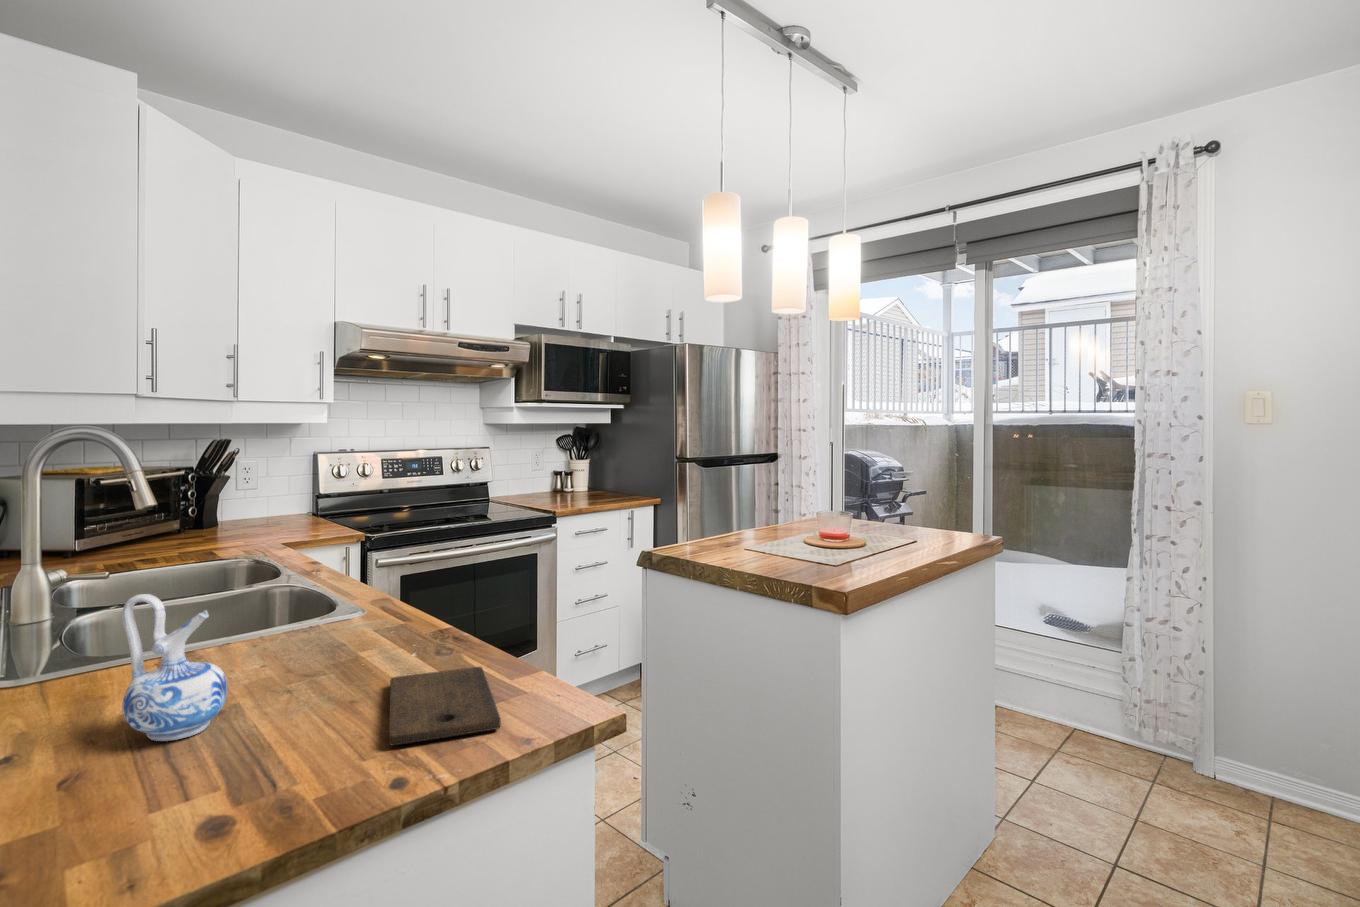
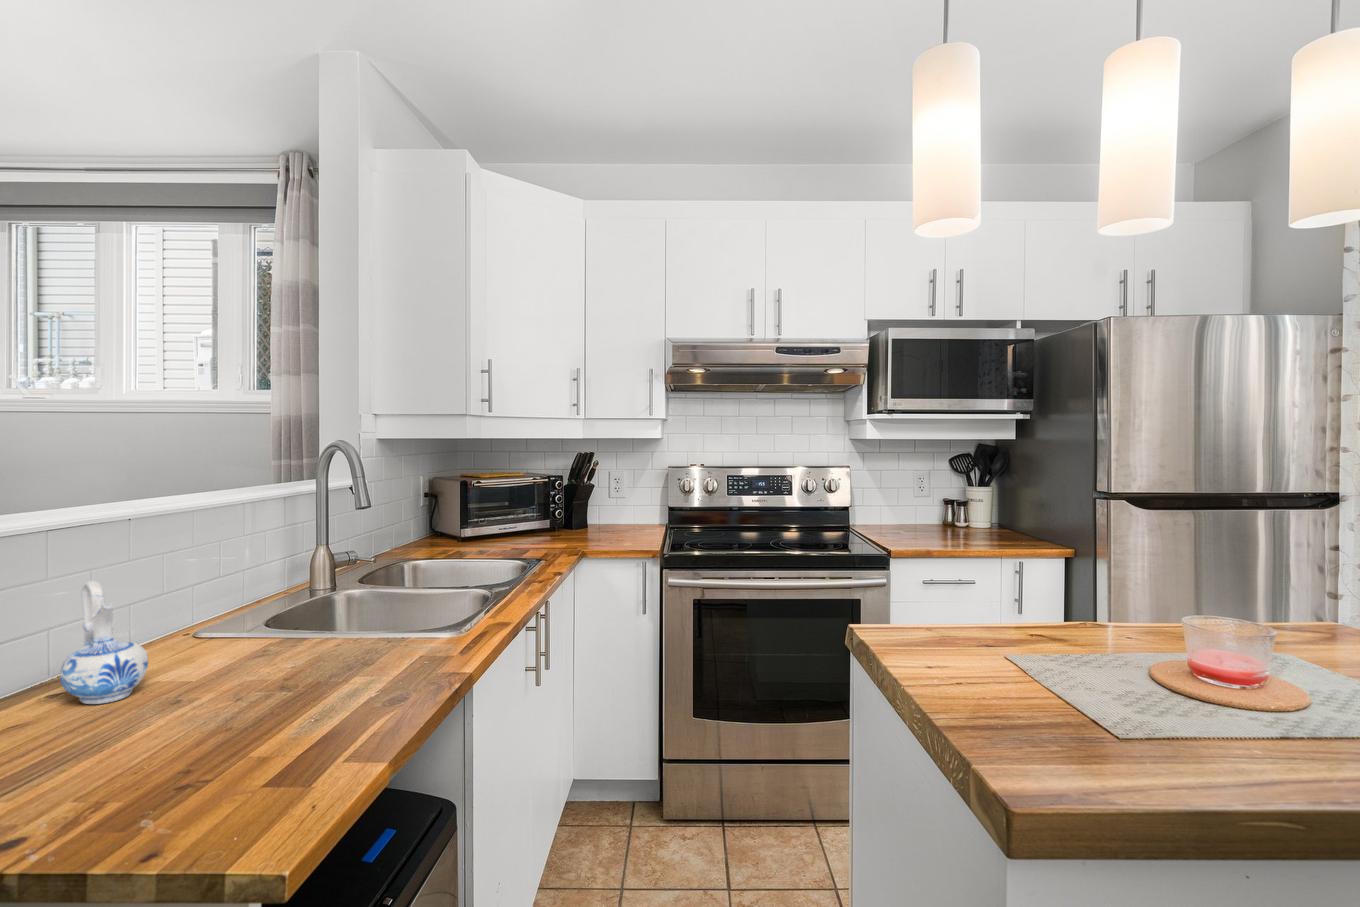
cutting board: present [389,667,501,745] -> none [81,702,306,791]

